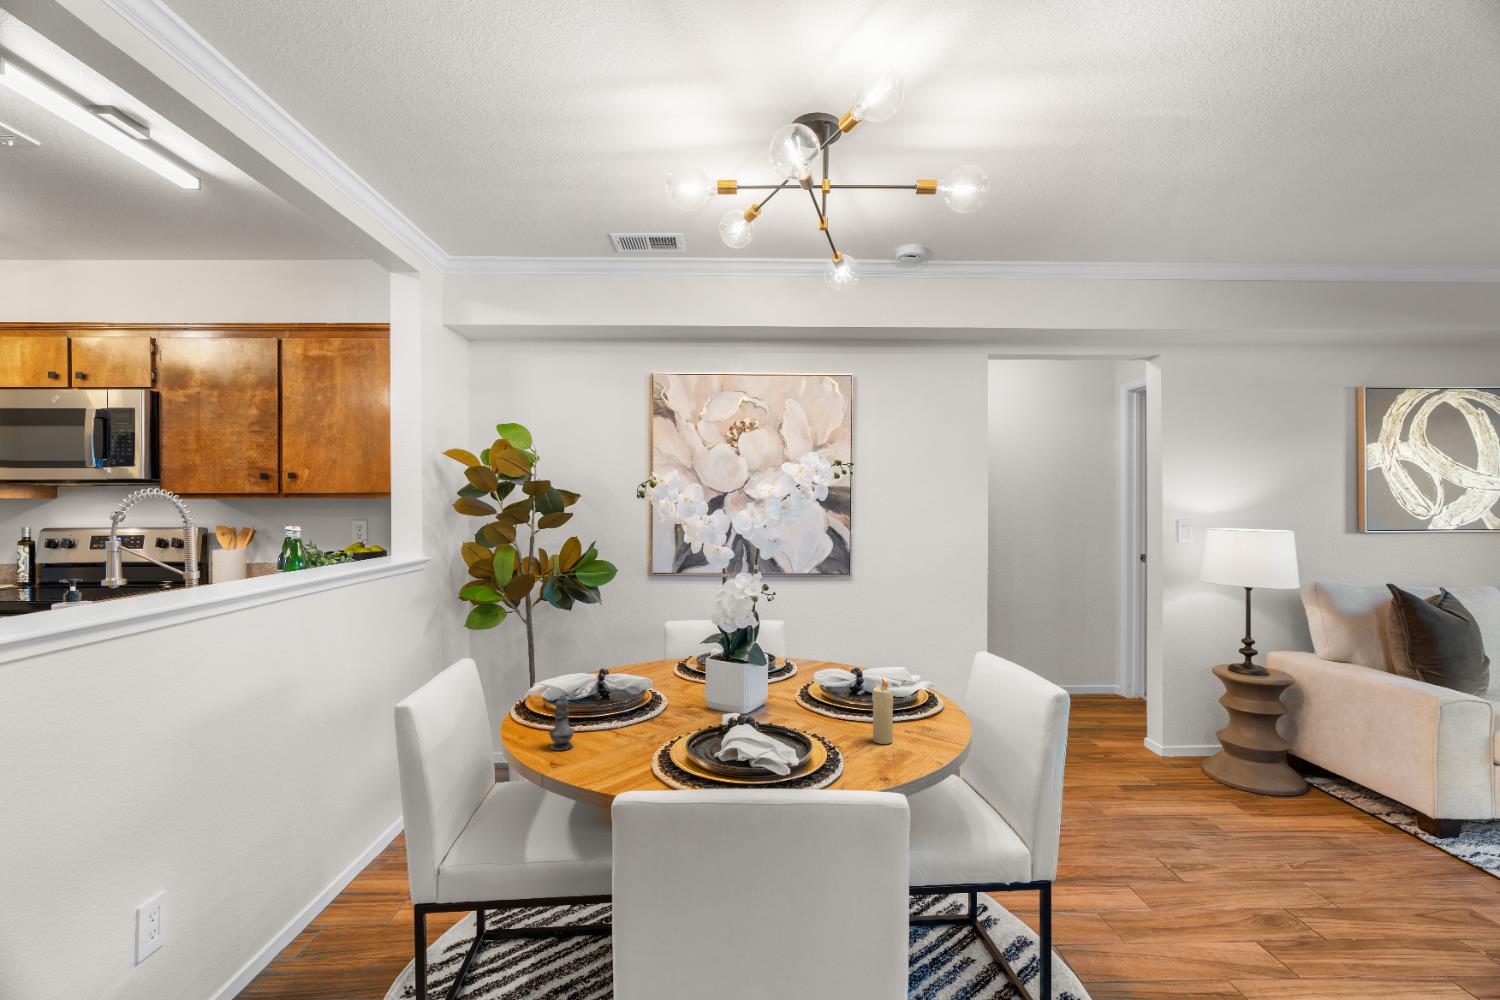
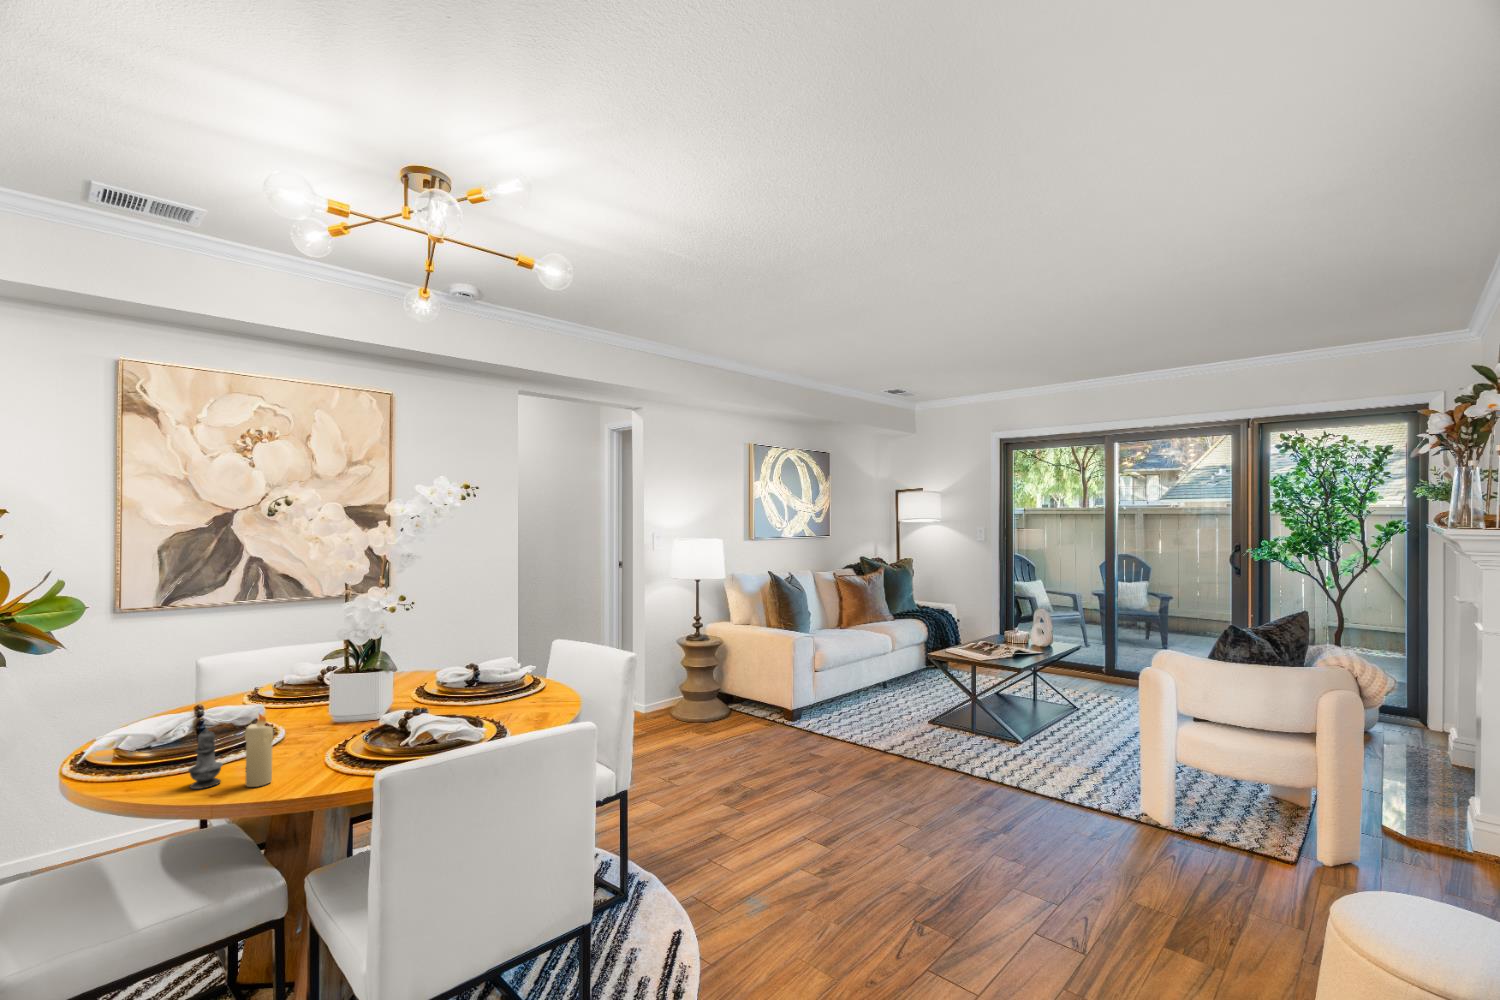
candle: present [872,678,893,744] -> present [245,714,273,787]

